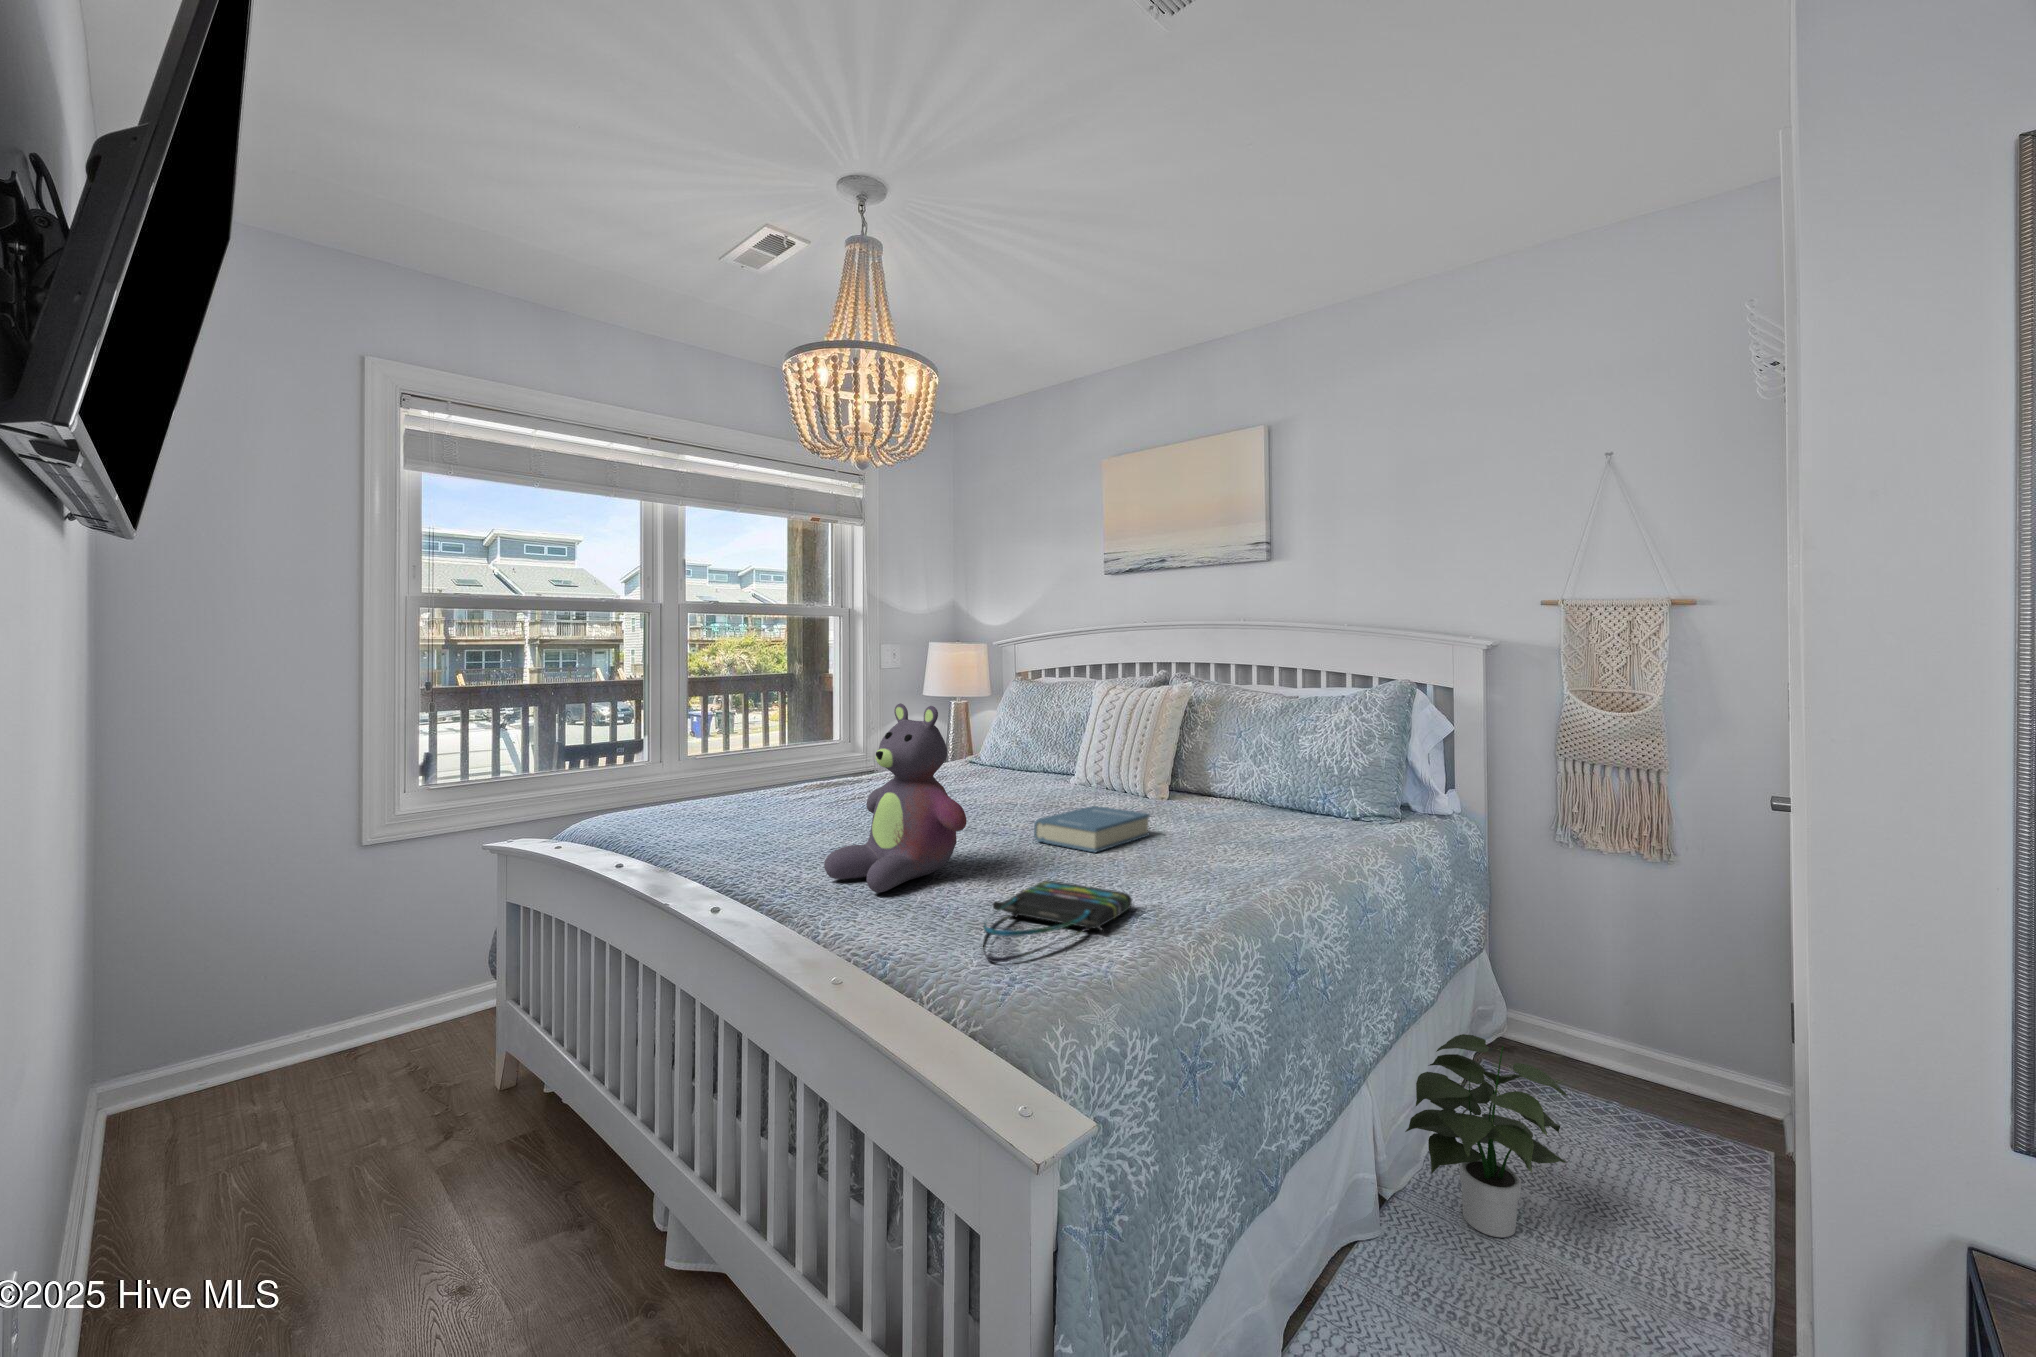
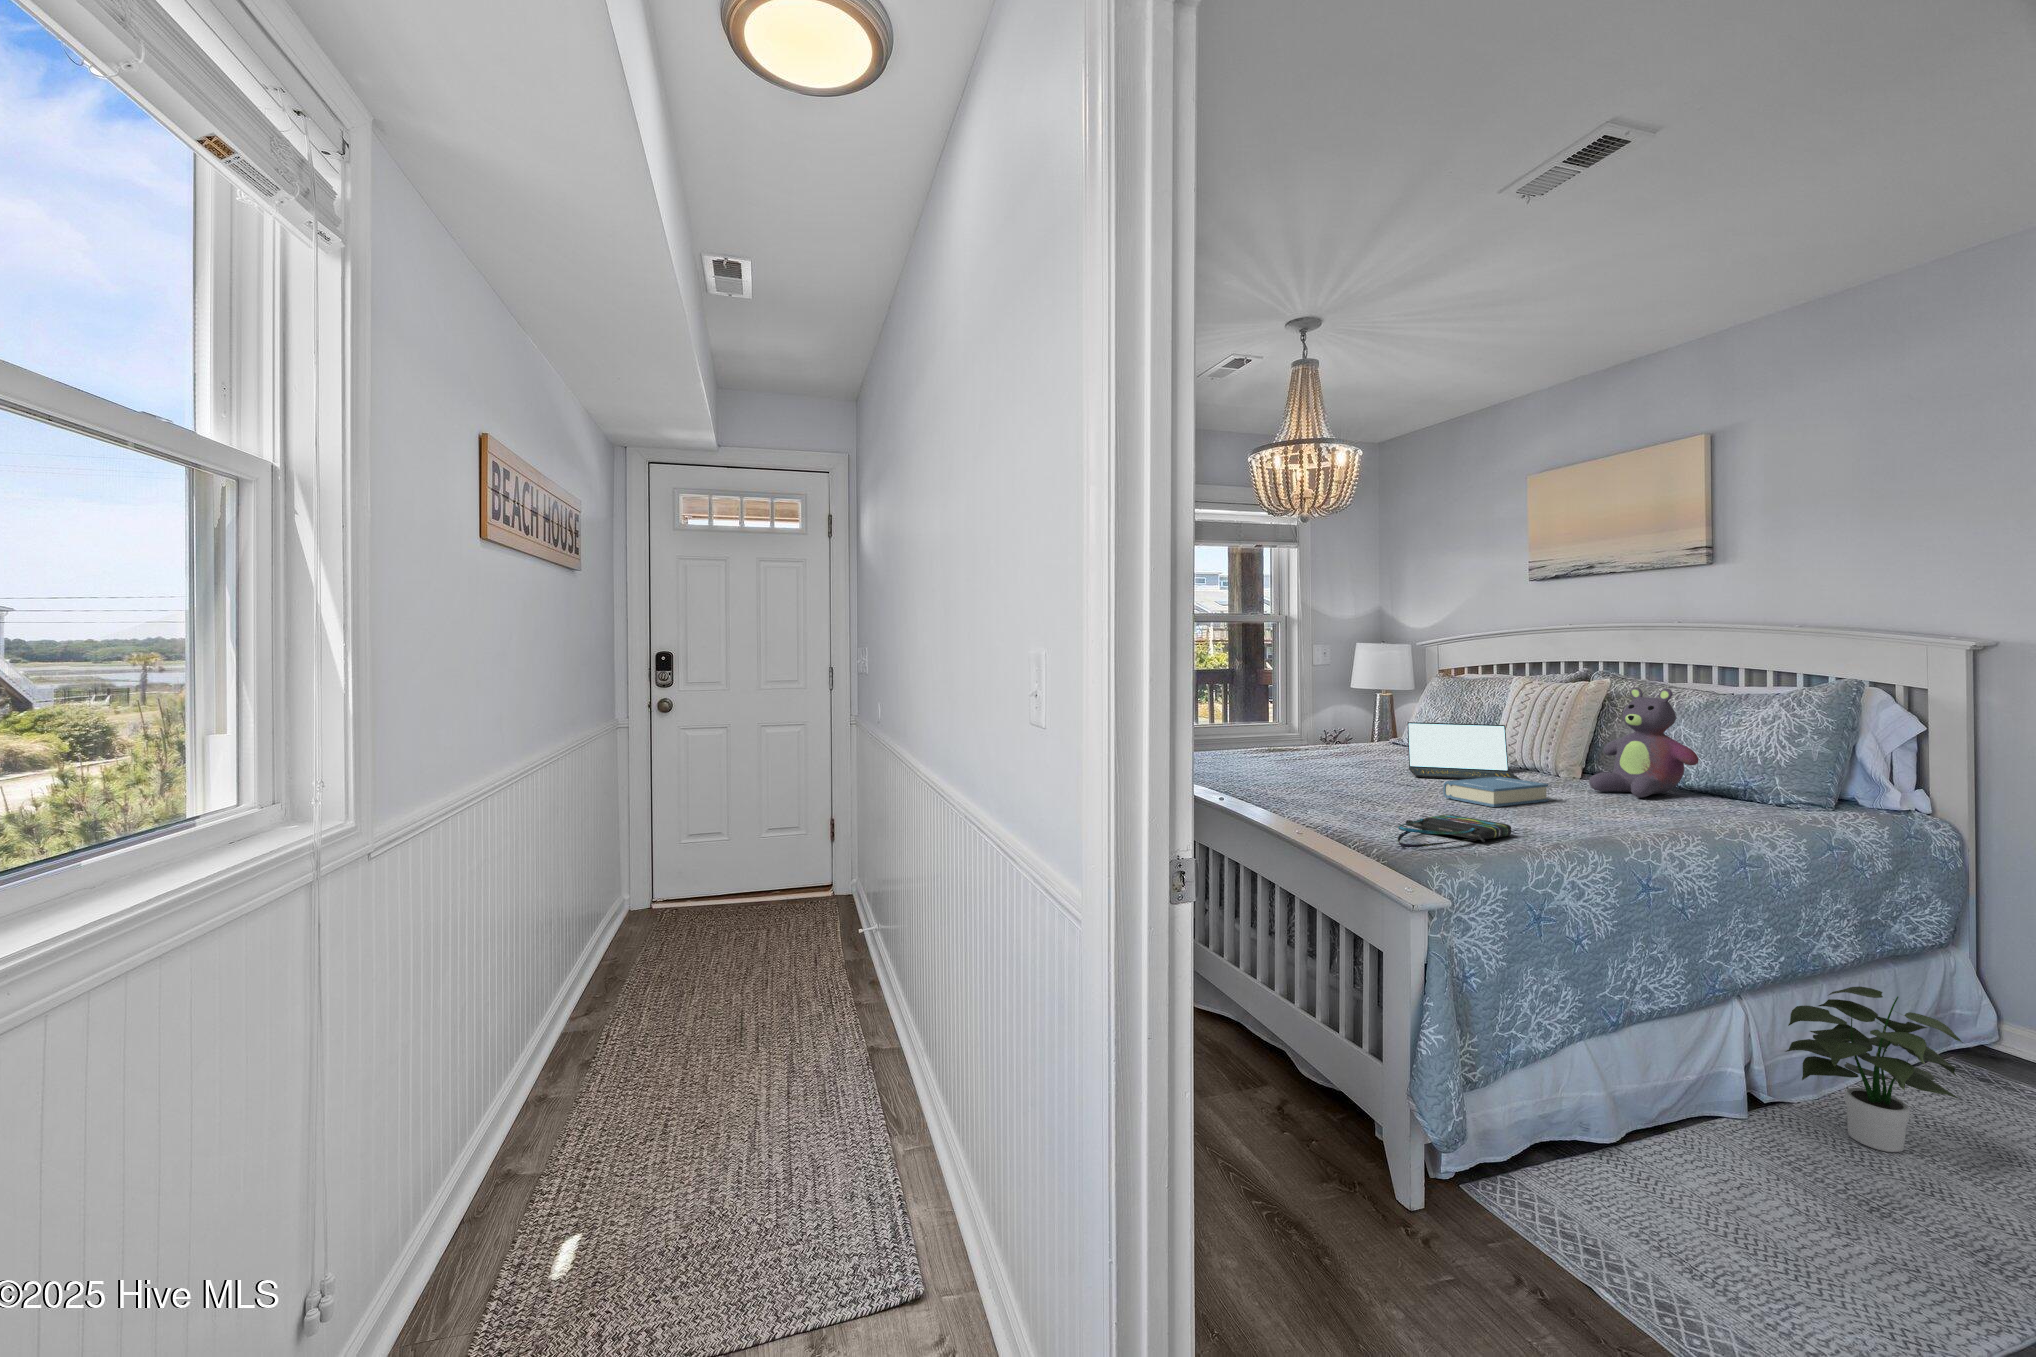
stuffed bear: present [824,703,967,892] -> present [1589,687,1699,797]
laptop: none [987,736,1113,807] -> present [1408,722,1521,780]

